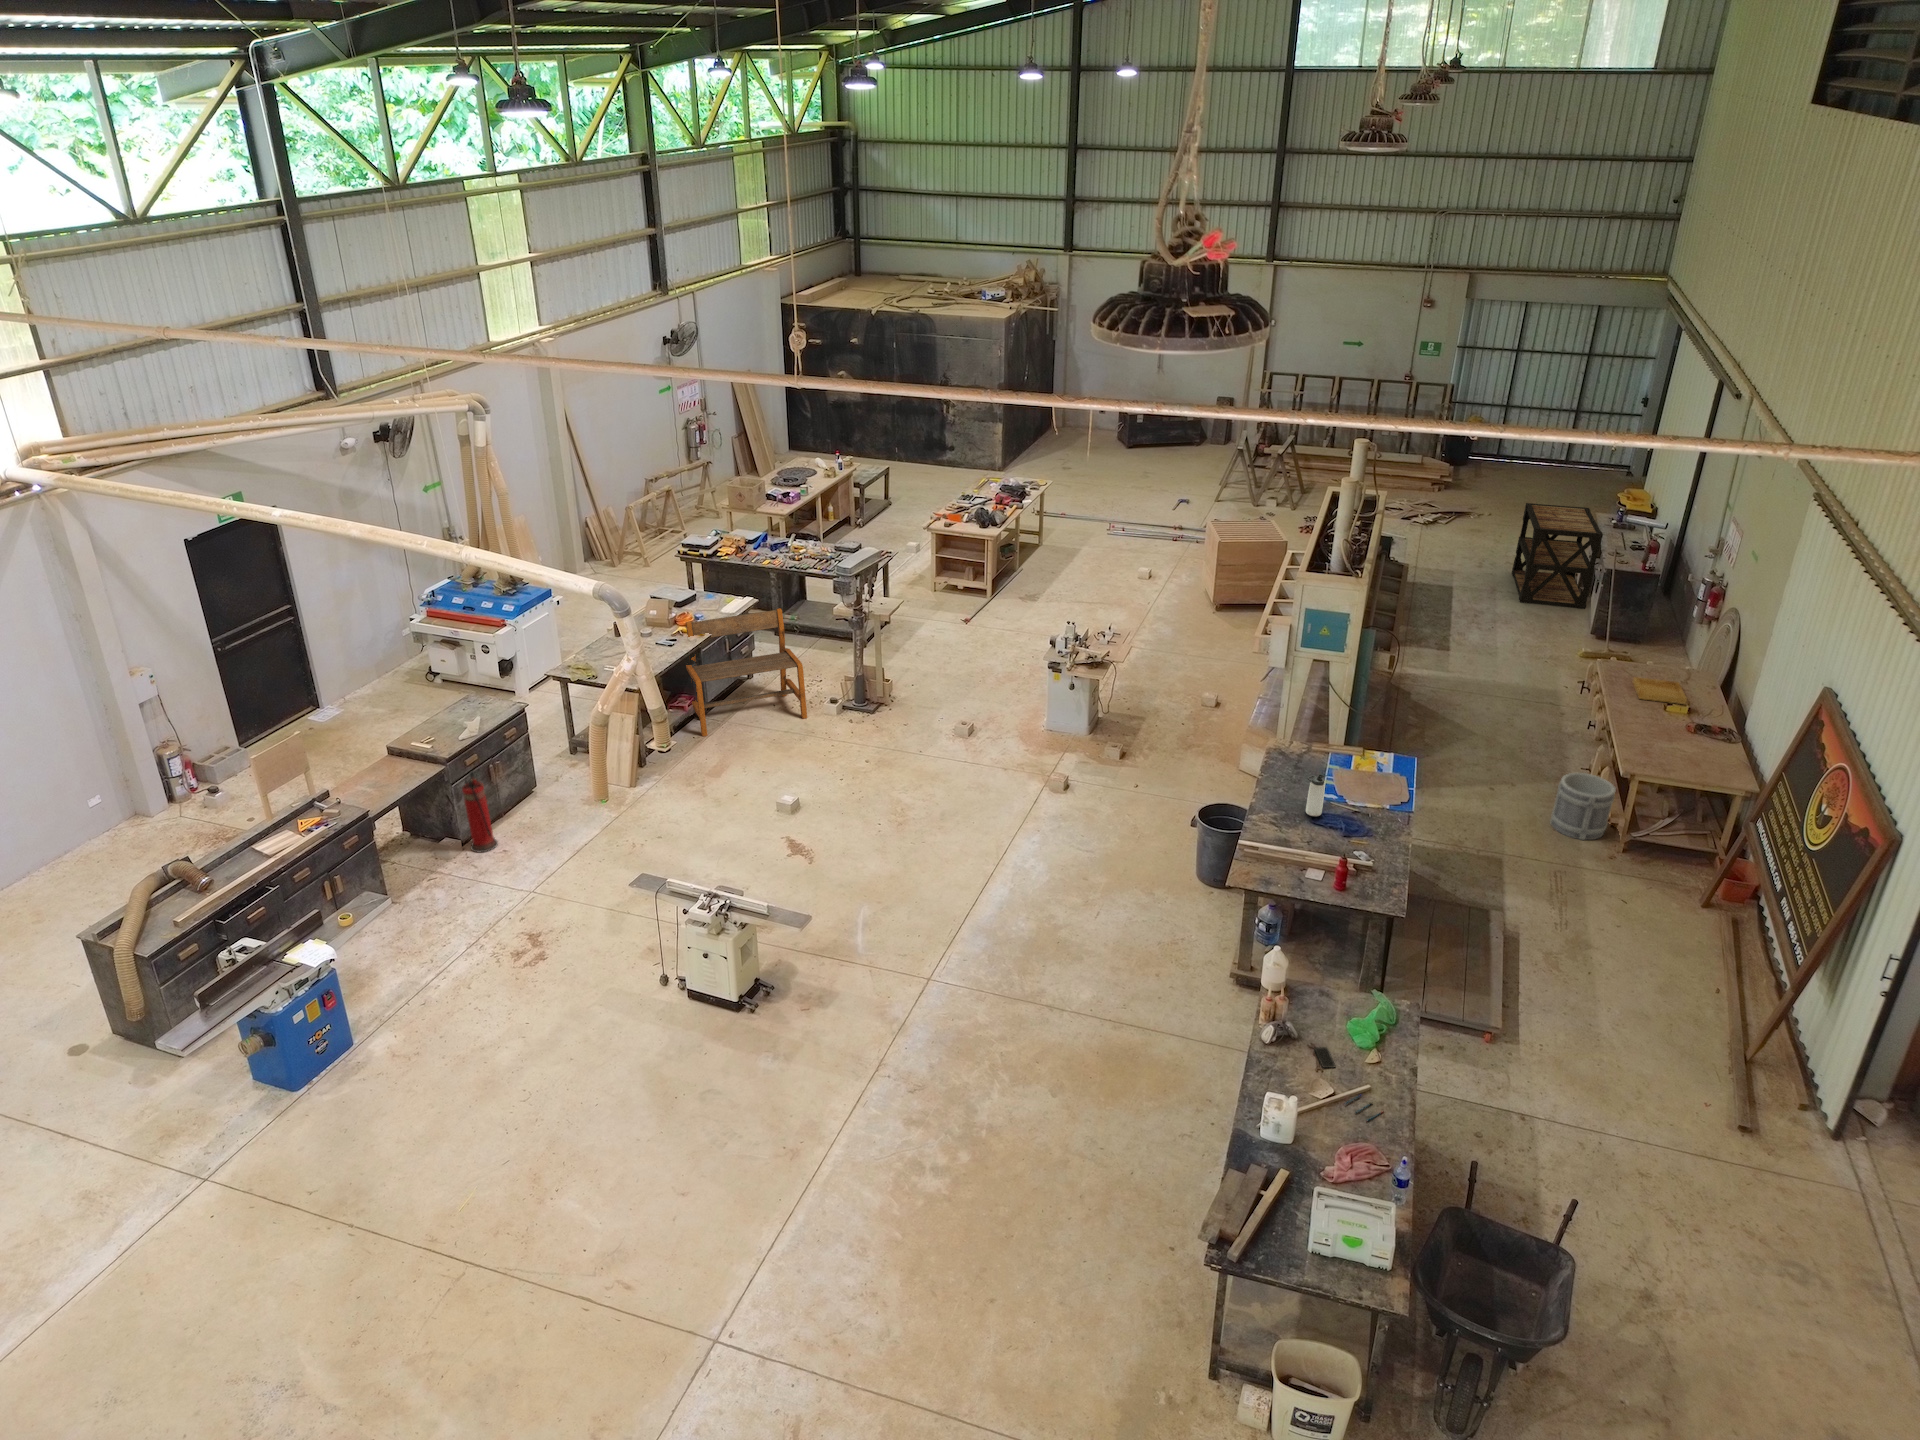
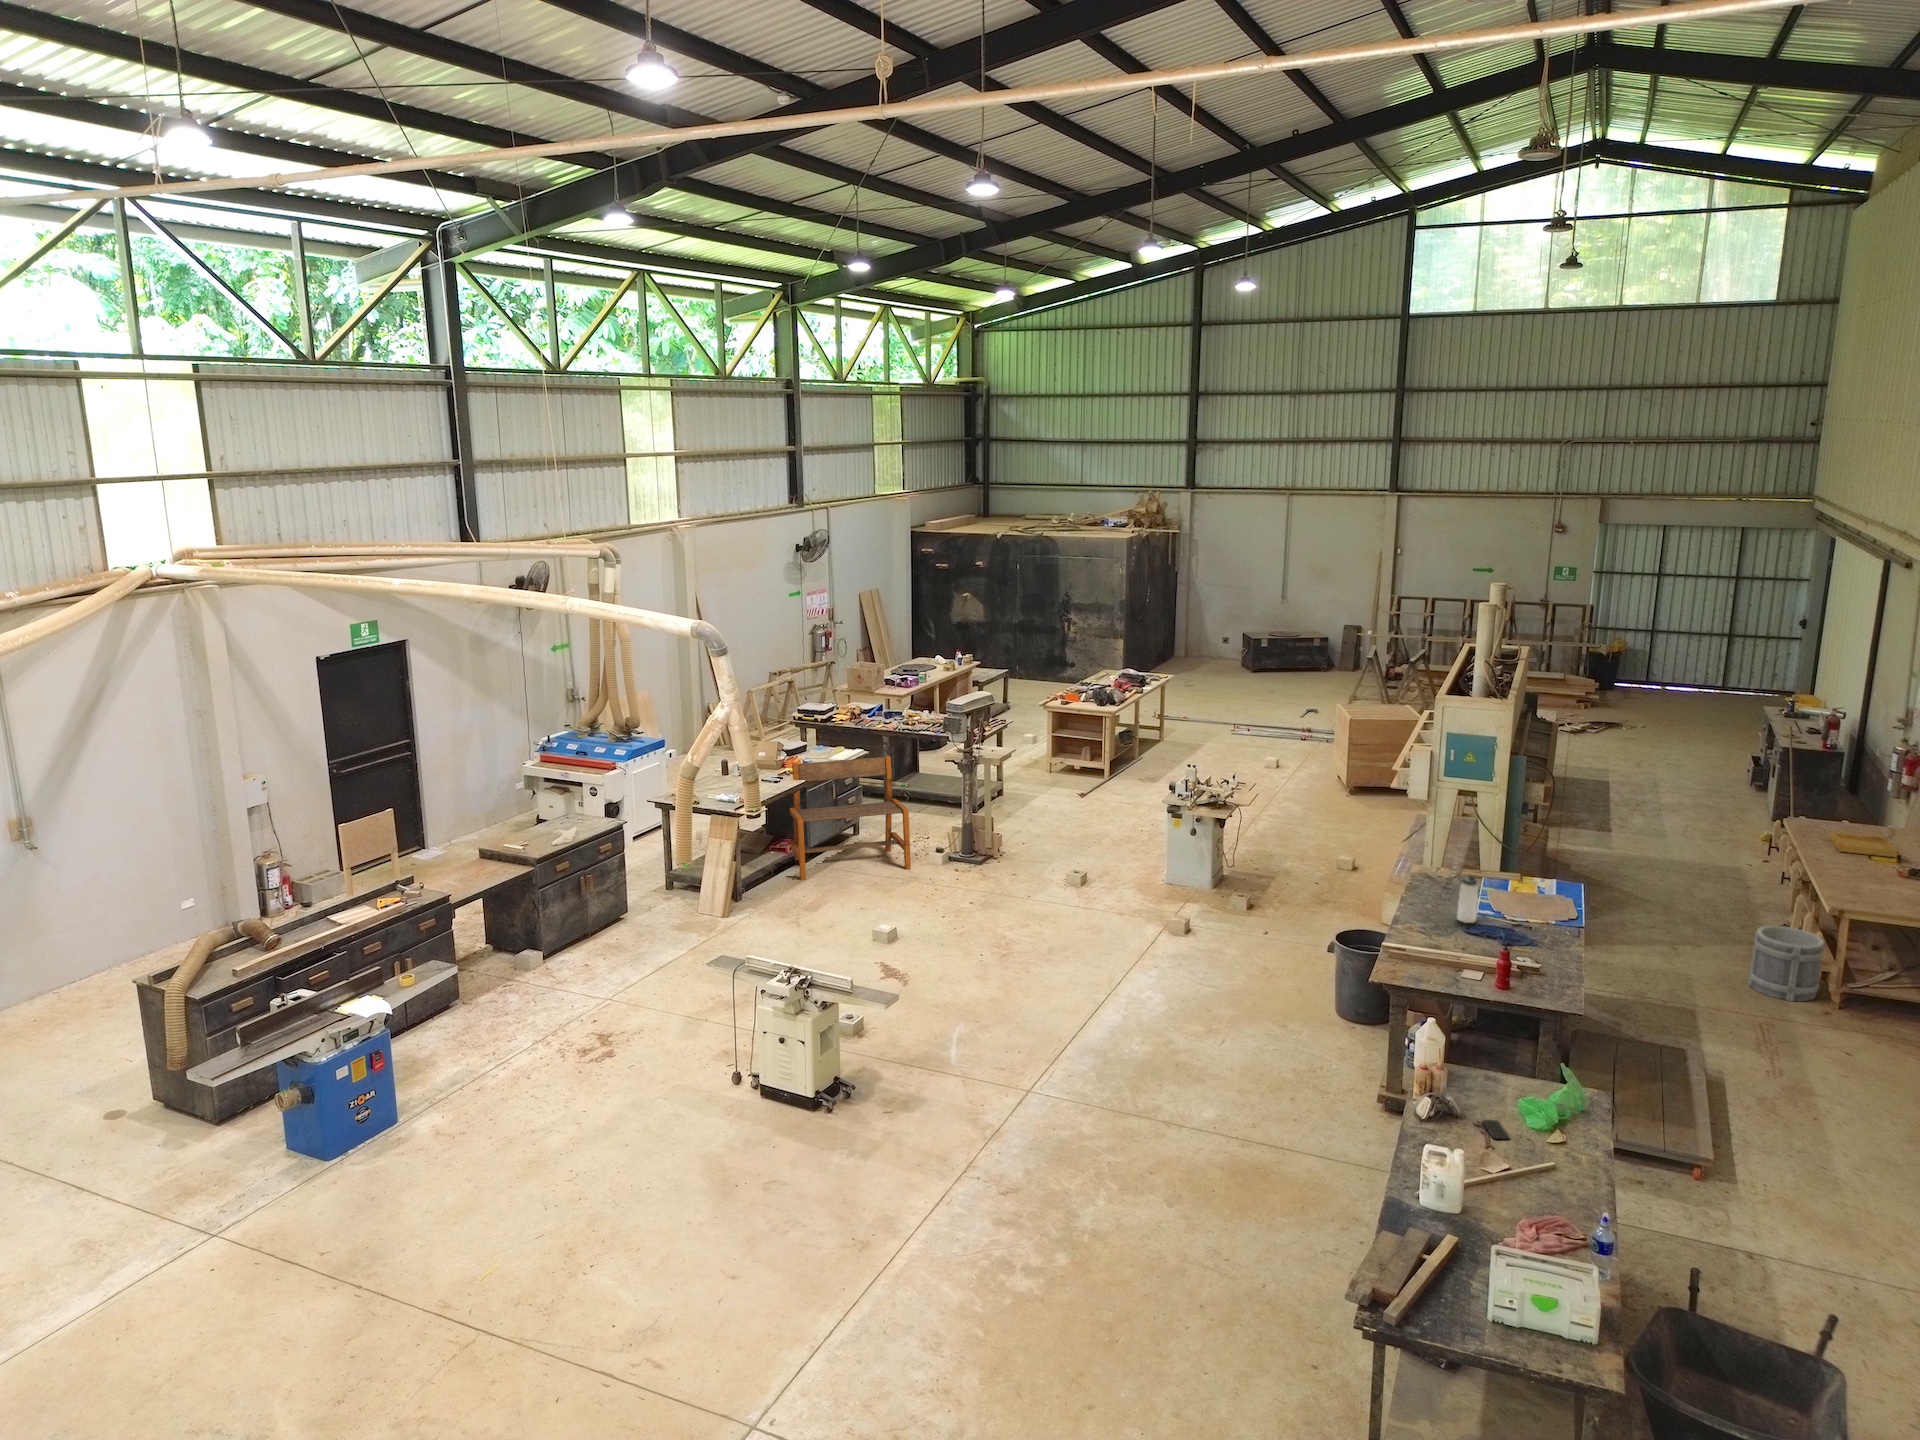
shelving unit: present [1512,503,1603,609] -> none [1674,698,1774,804]
fire extinguisher: present [462,772,498,853] -> none [548,875,579,965]
pen: present [1357,1105,1371,1120] -> none [1524,1165,1575,1191]

